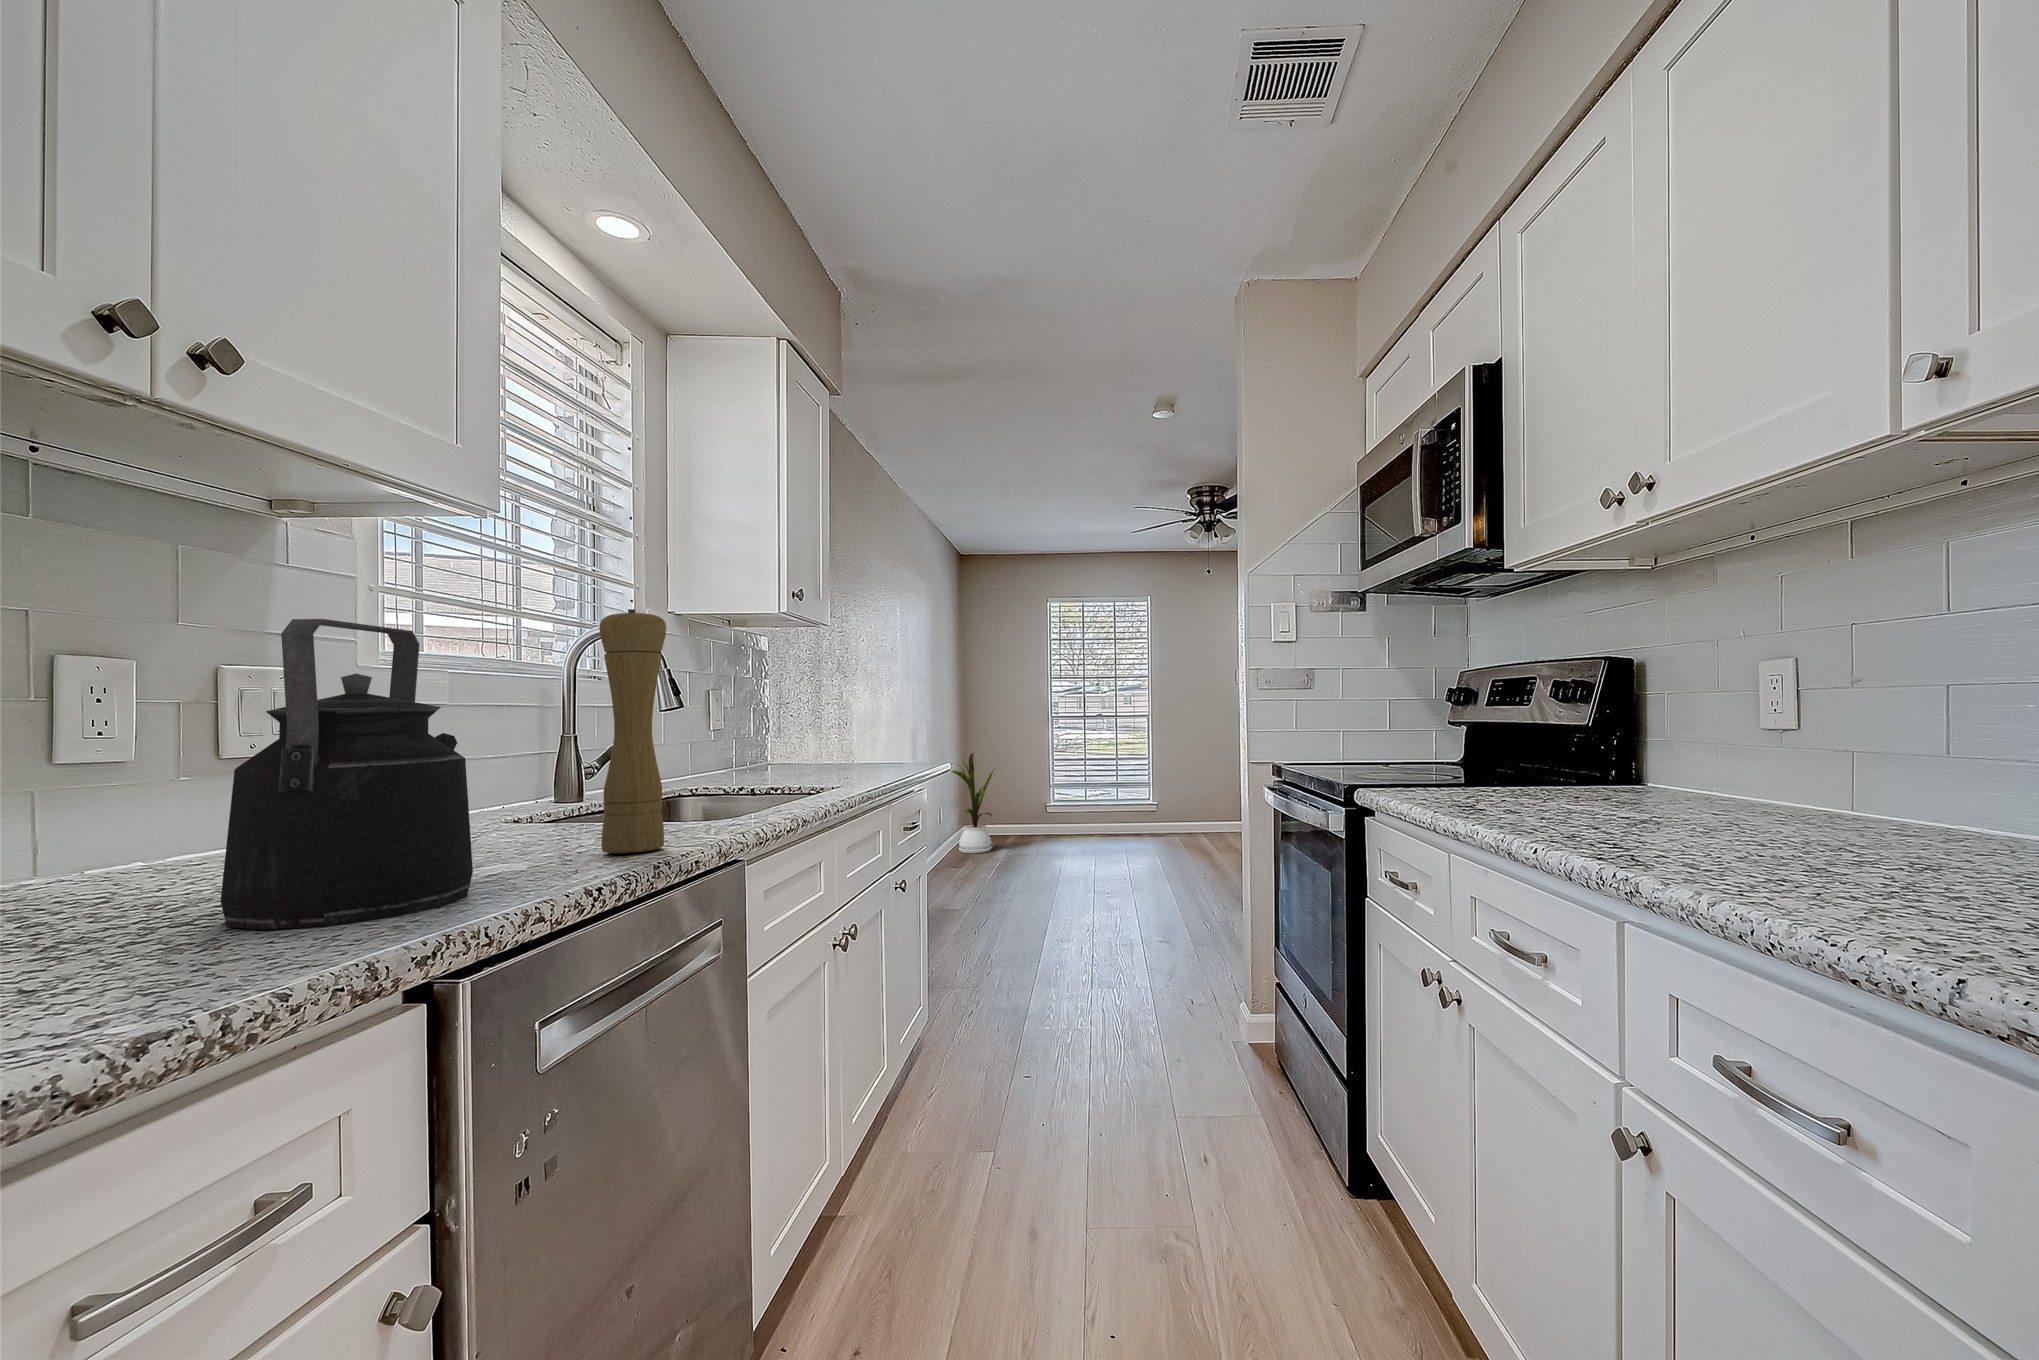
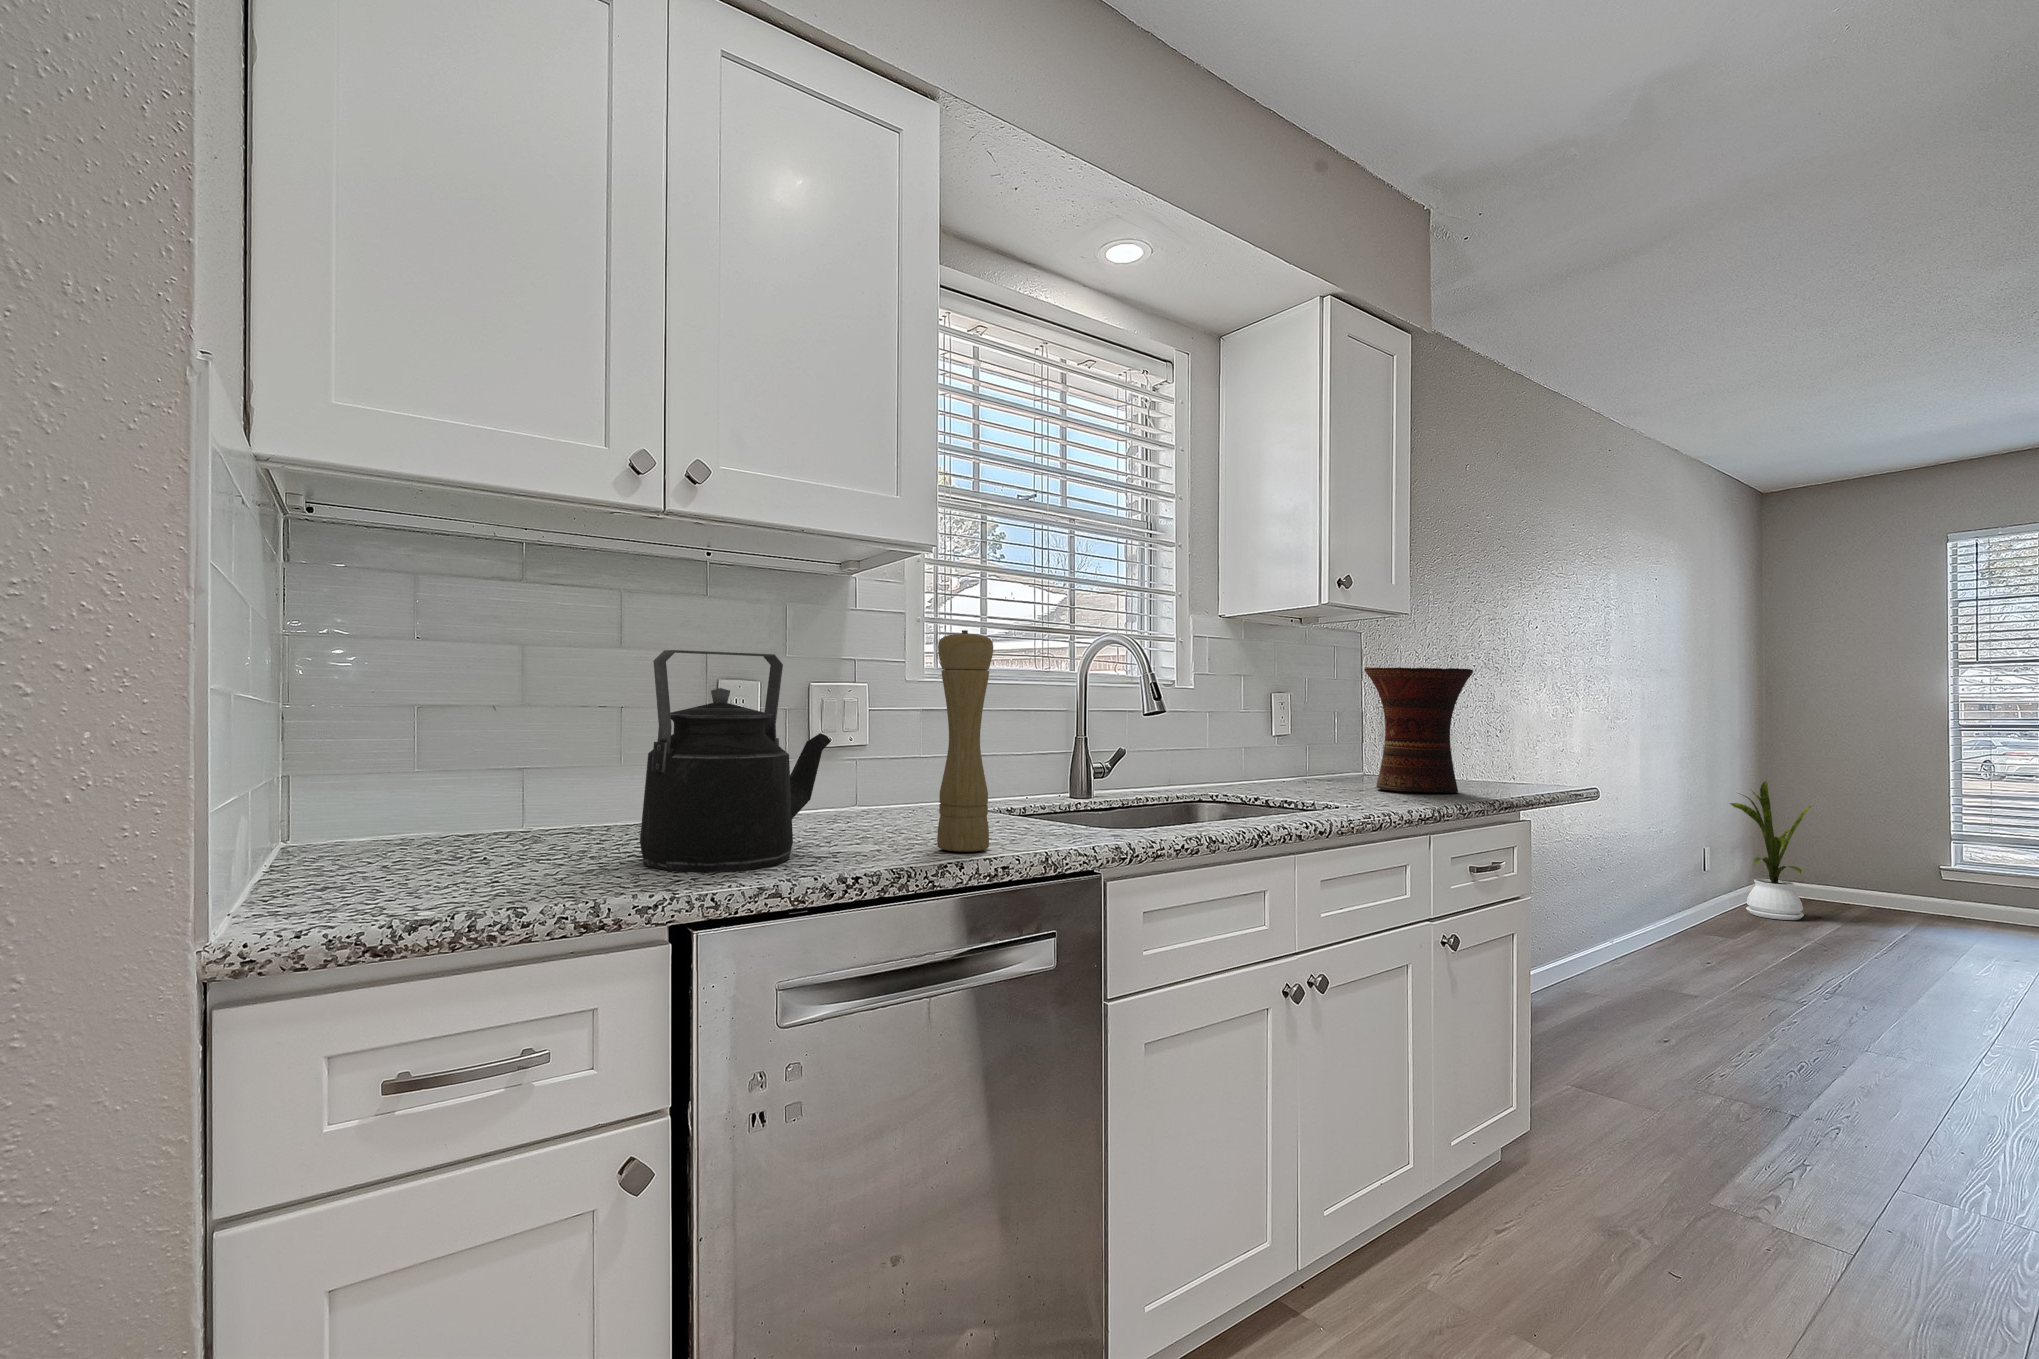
vase: none [803,662,891,771] -> present [1364,667,1473,793]

